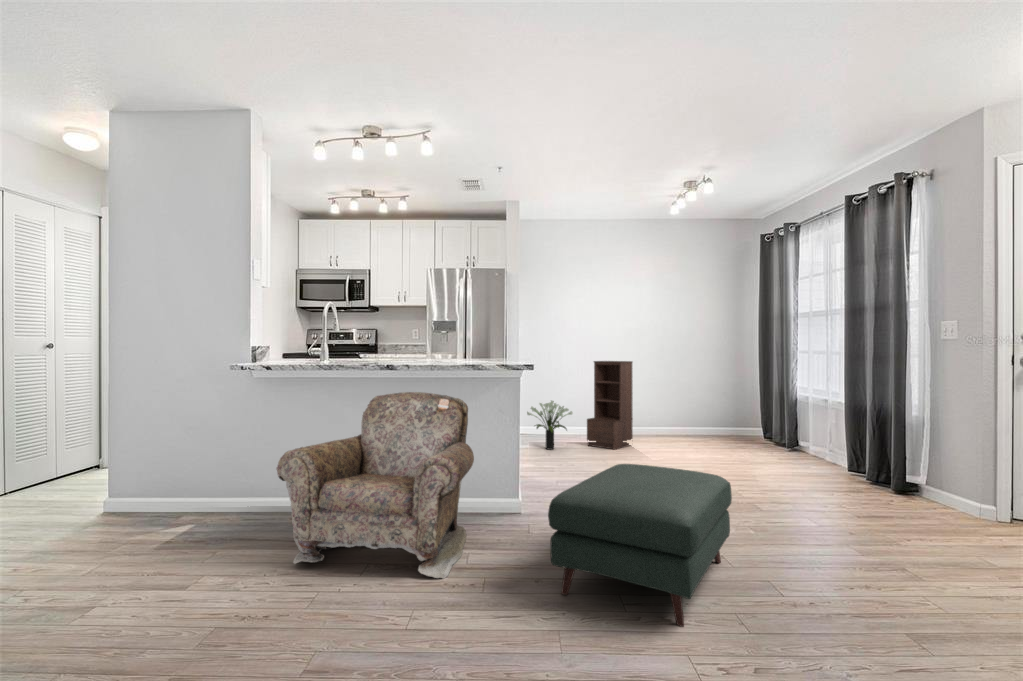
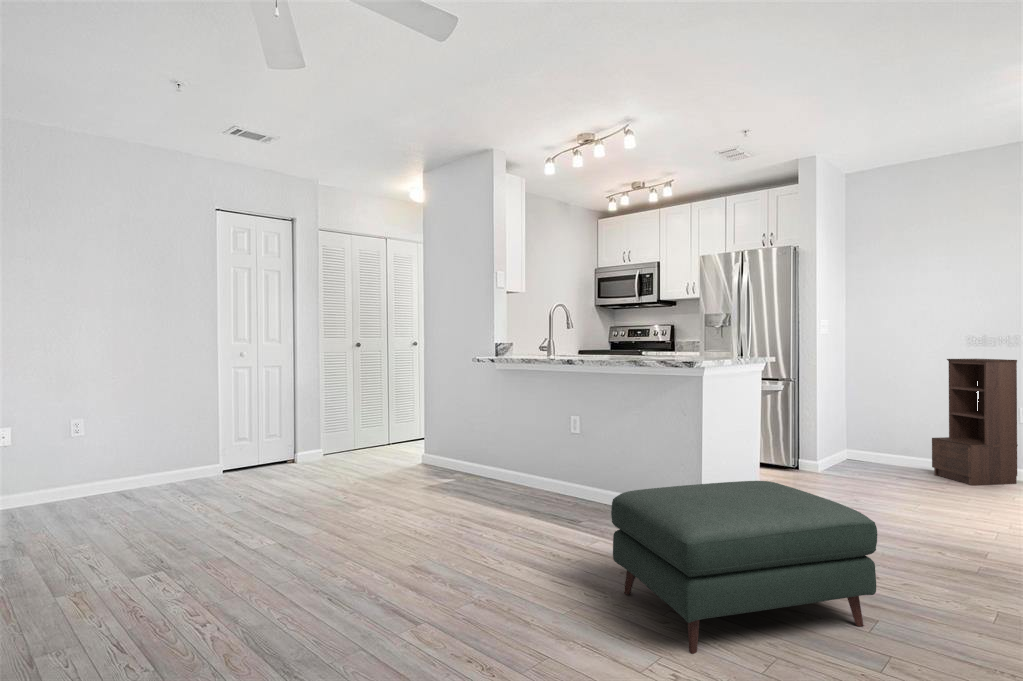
armchair: present [276,392,474,578] -> none [461,386,641,554]
potted plant: present [527,401,572,450] -> none [834,409,901,472]

